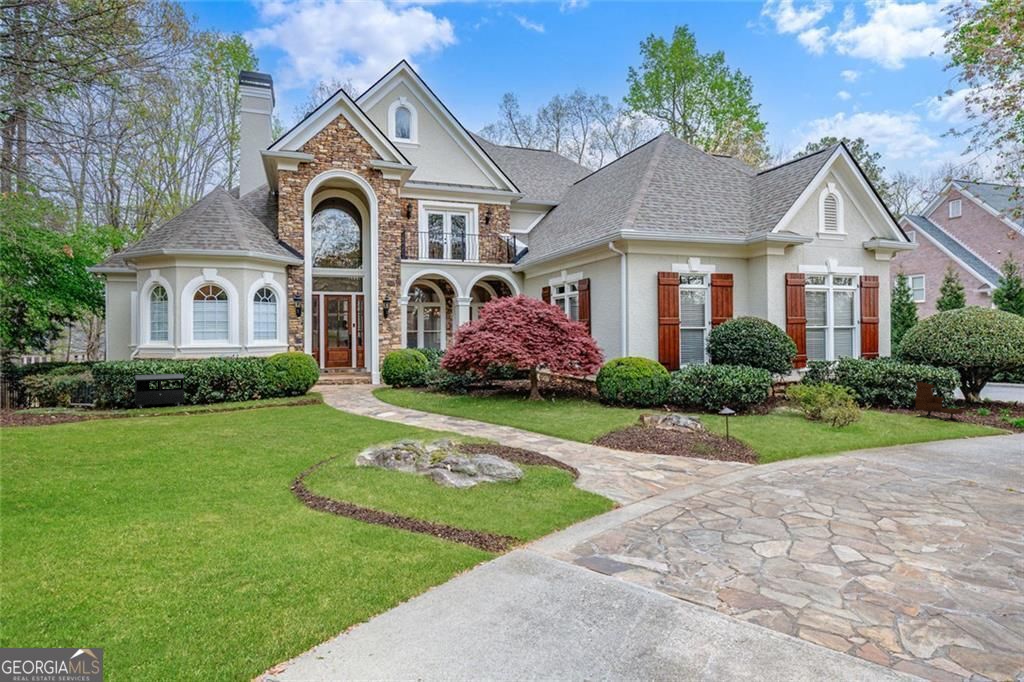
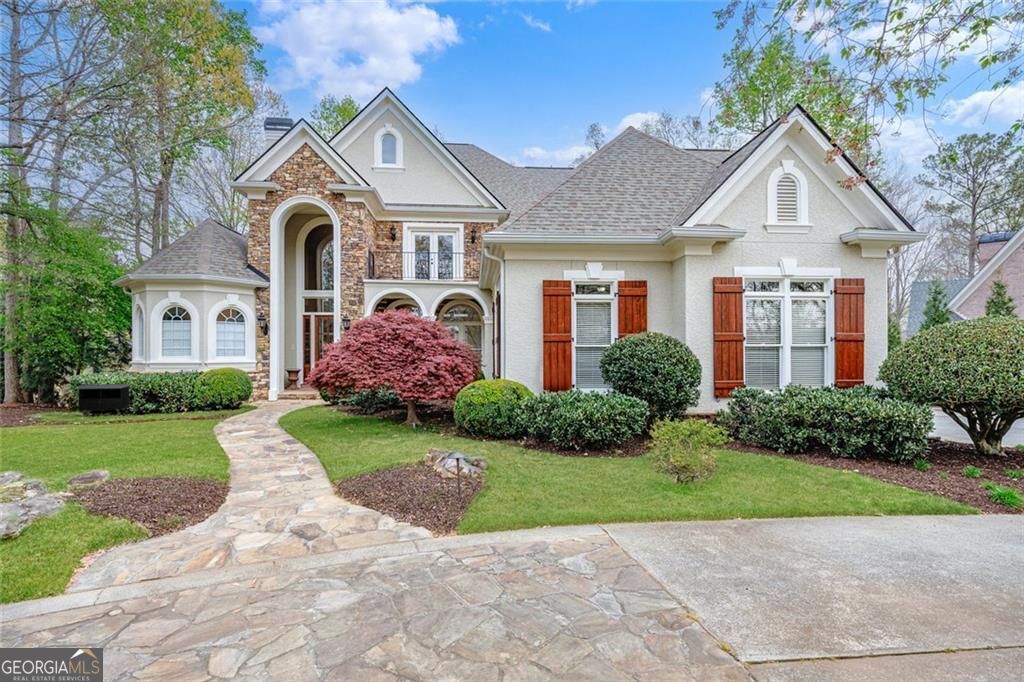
lounge chair: present [914,382,963,422] -> none [854,426,921,491]

